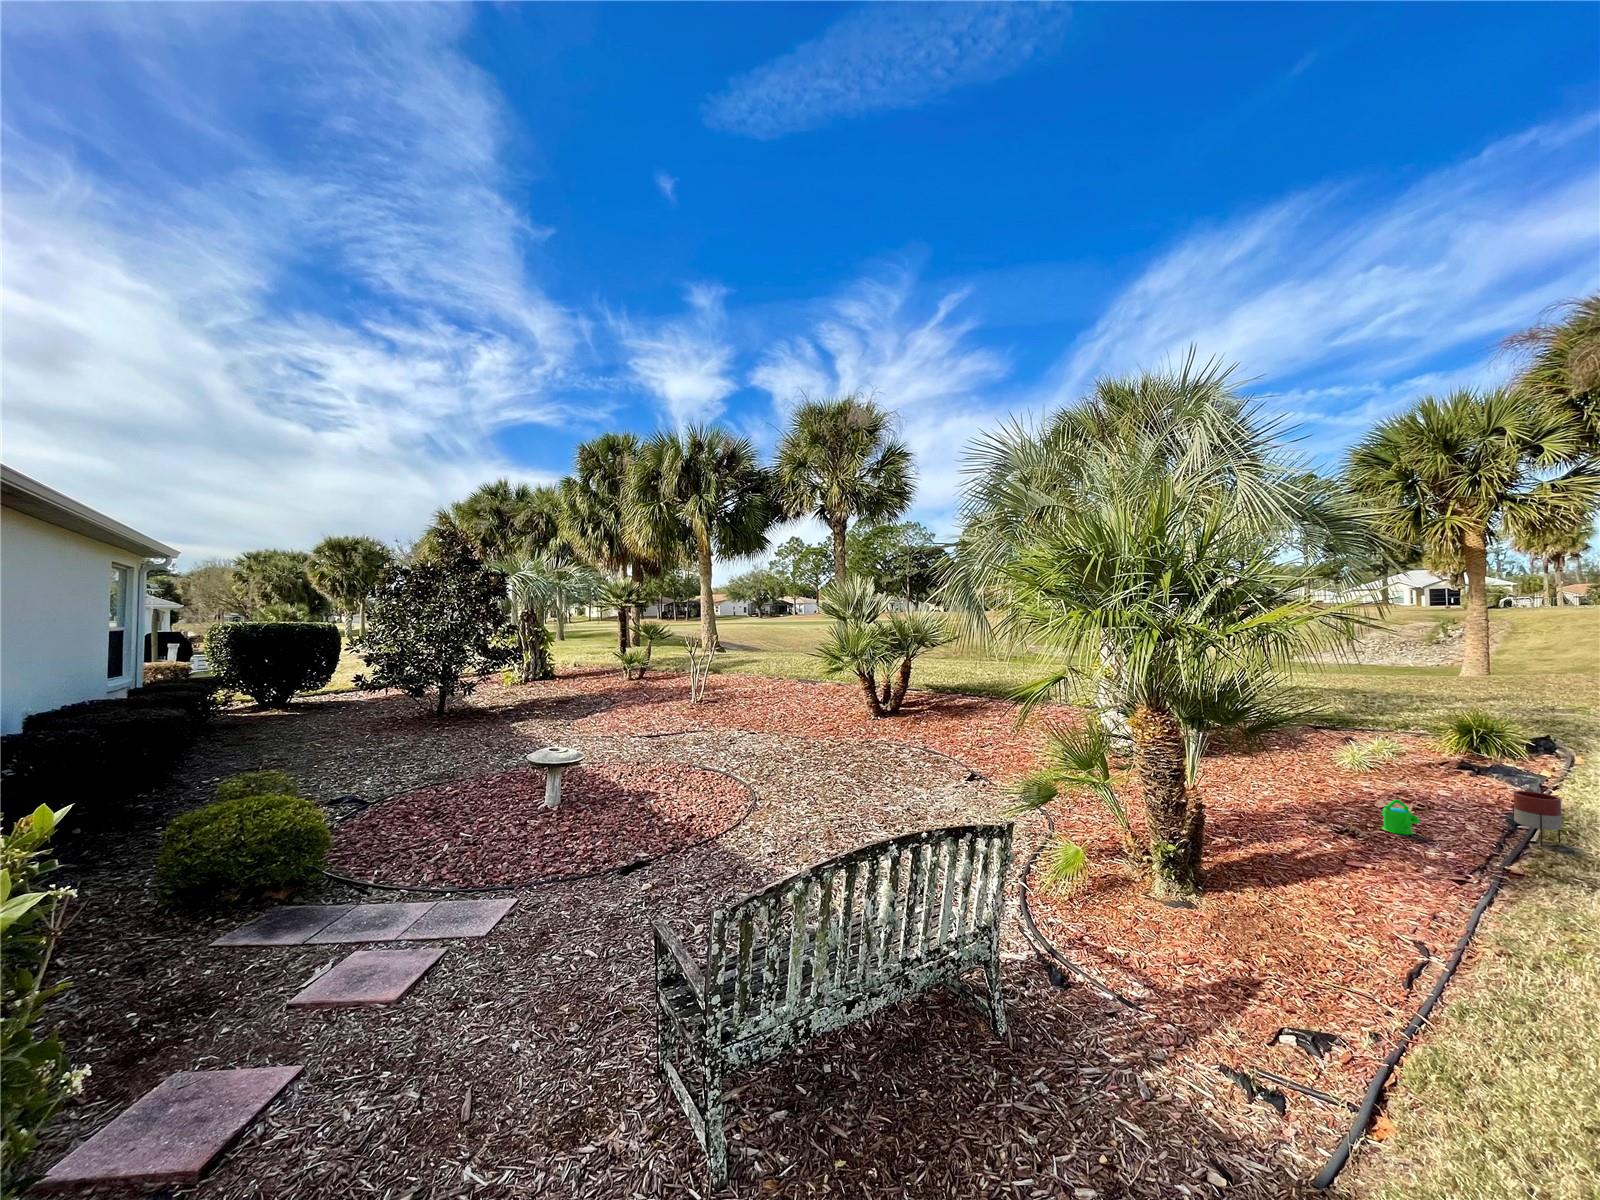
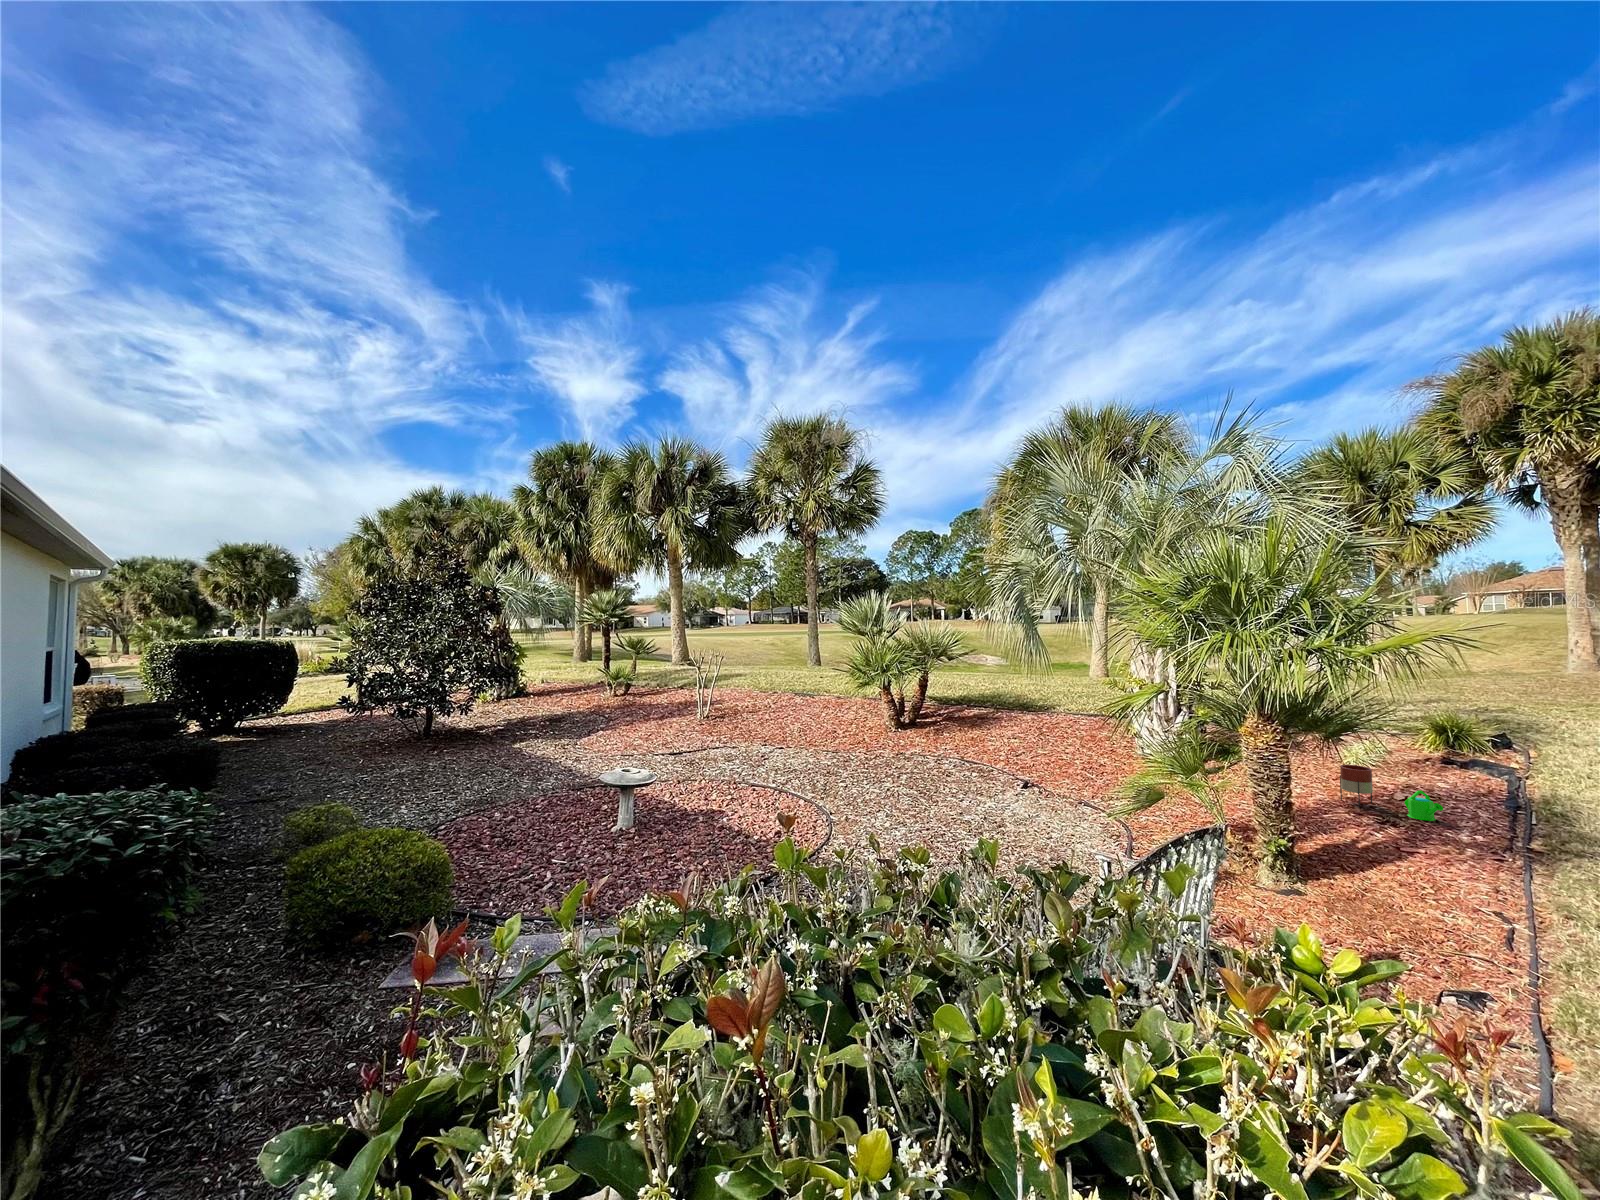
planter: present [1513,791,1562,847] -> present [1340,765,1373,807]

